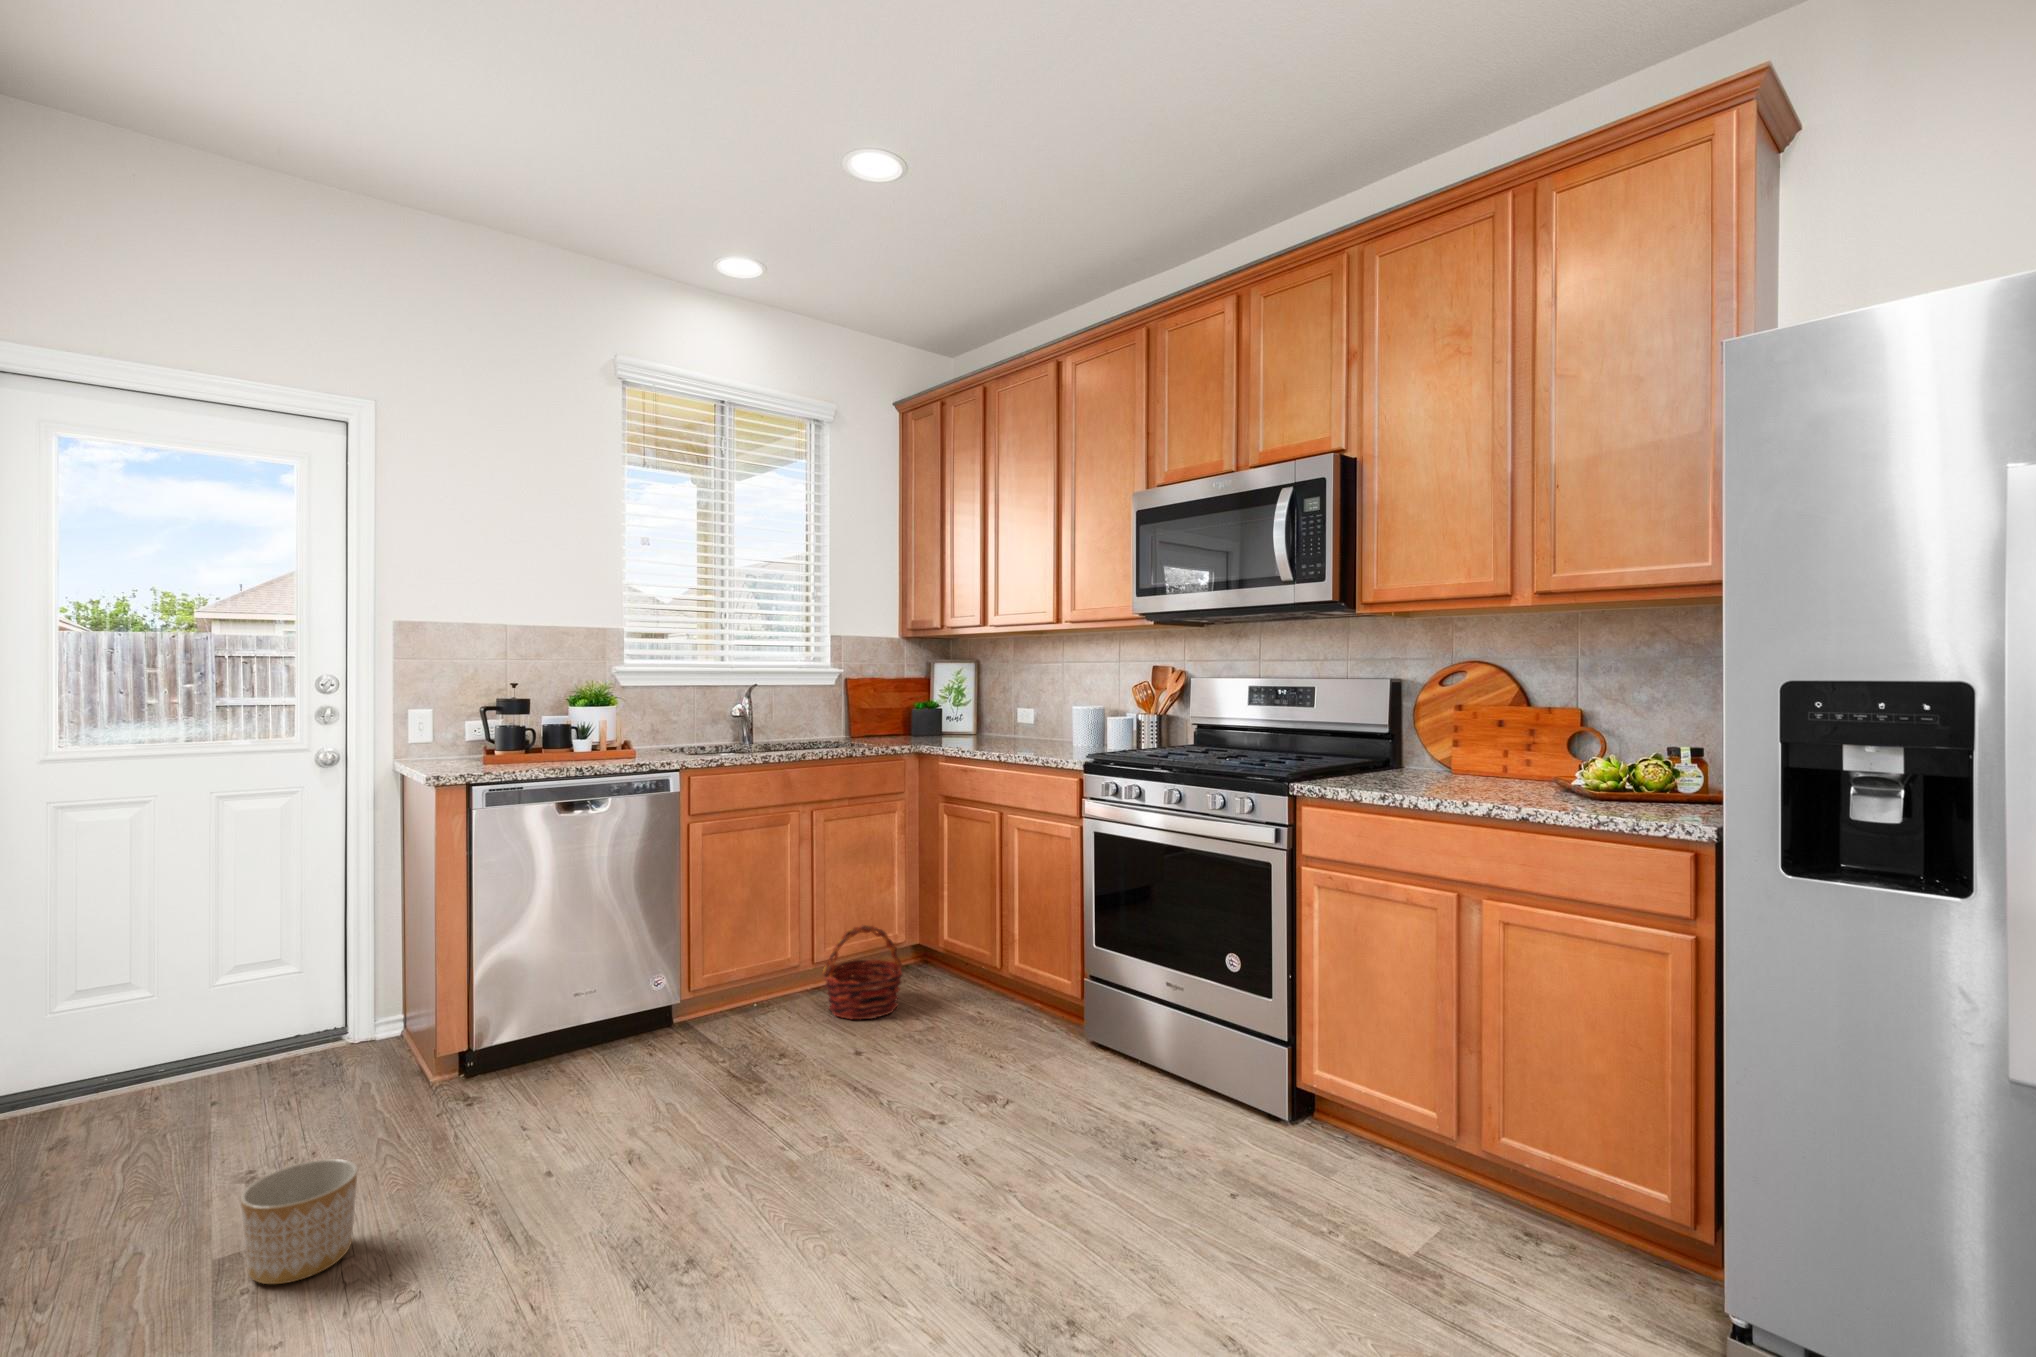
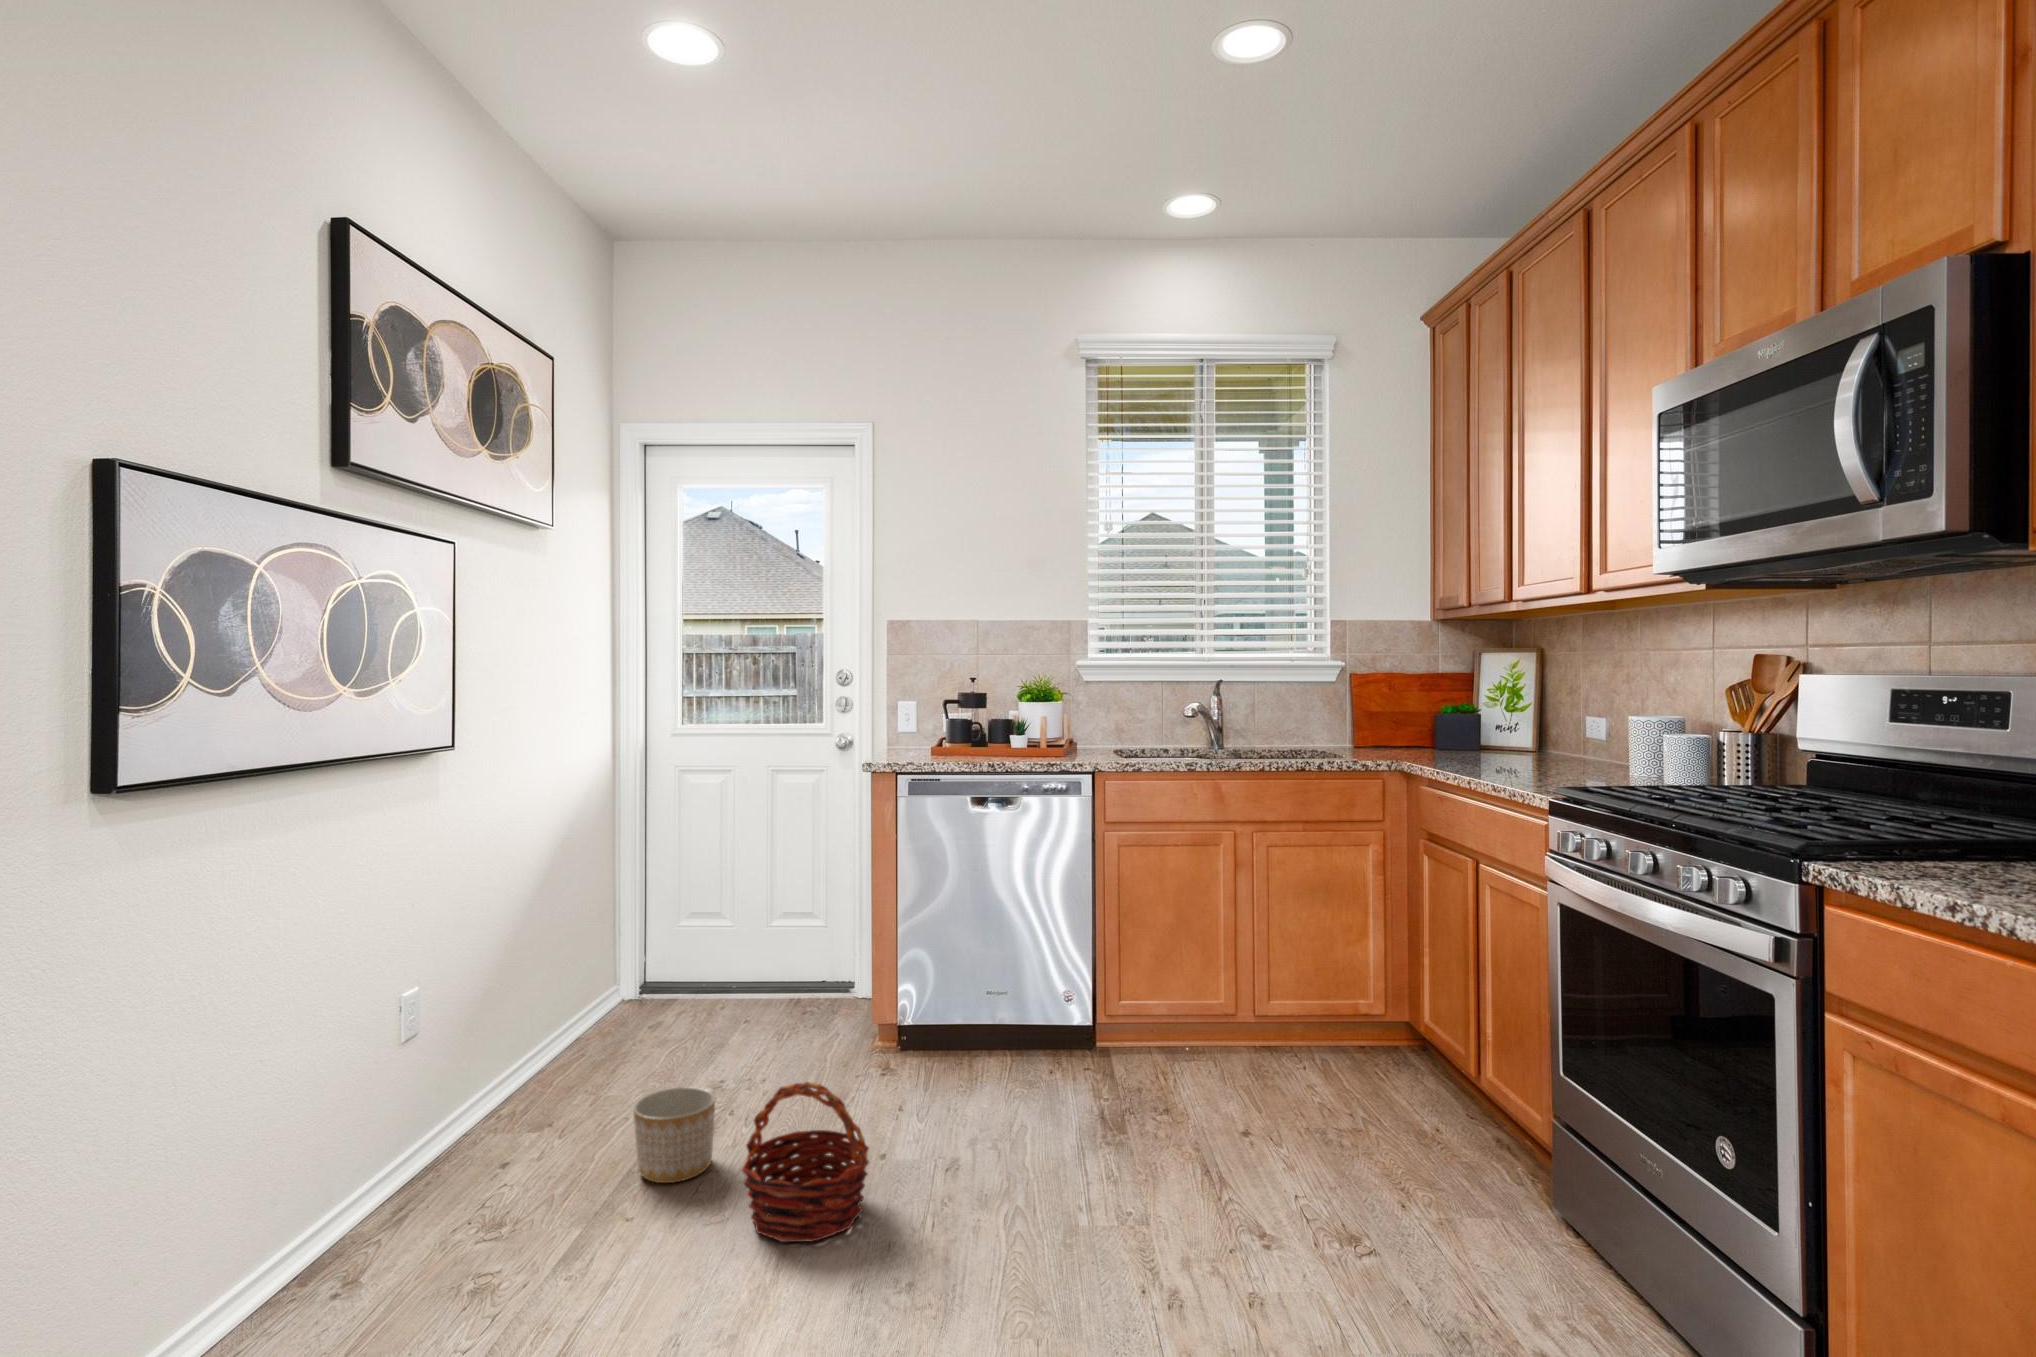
basket: present [823,925,902,1019] -> present [742,1082,869,1243]

